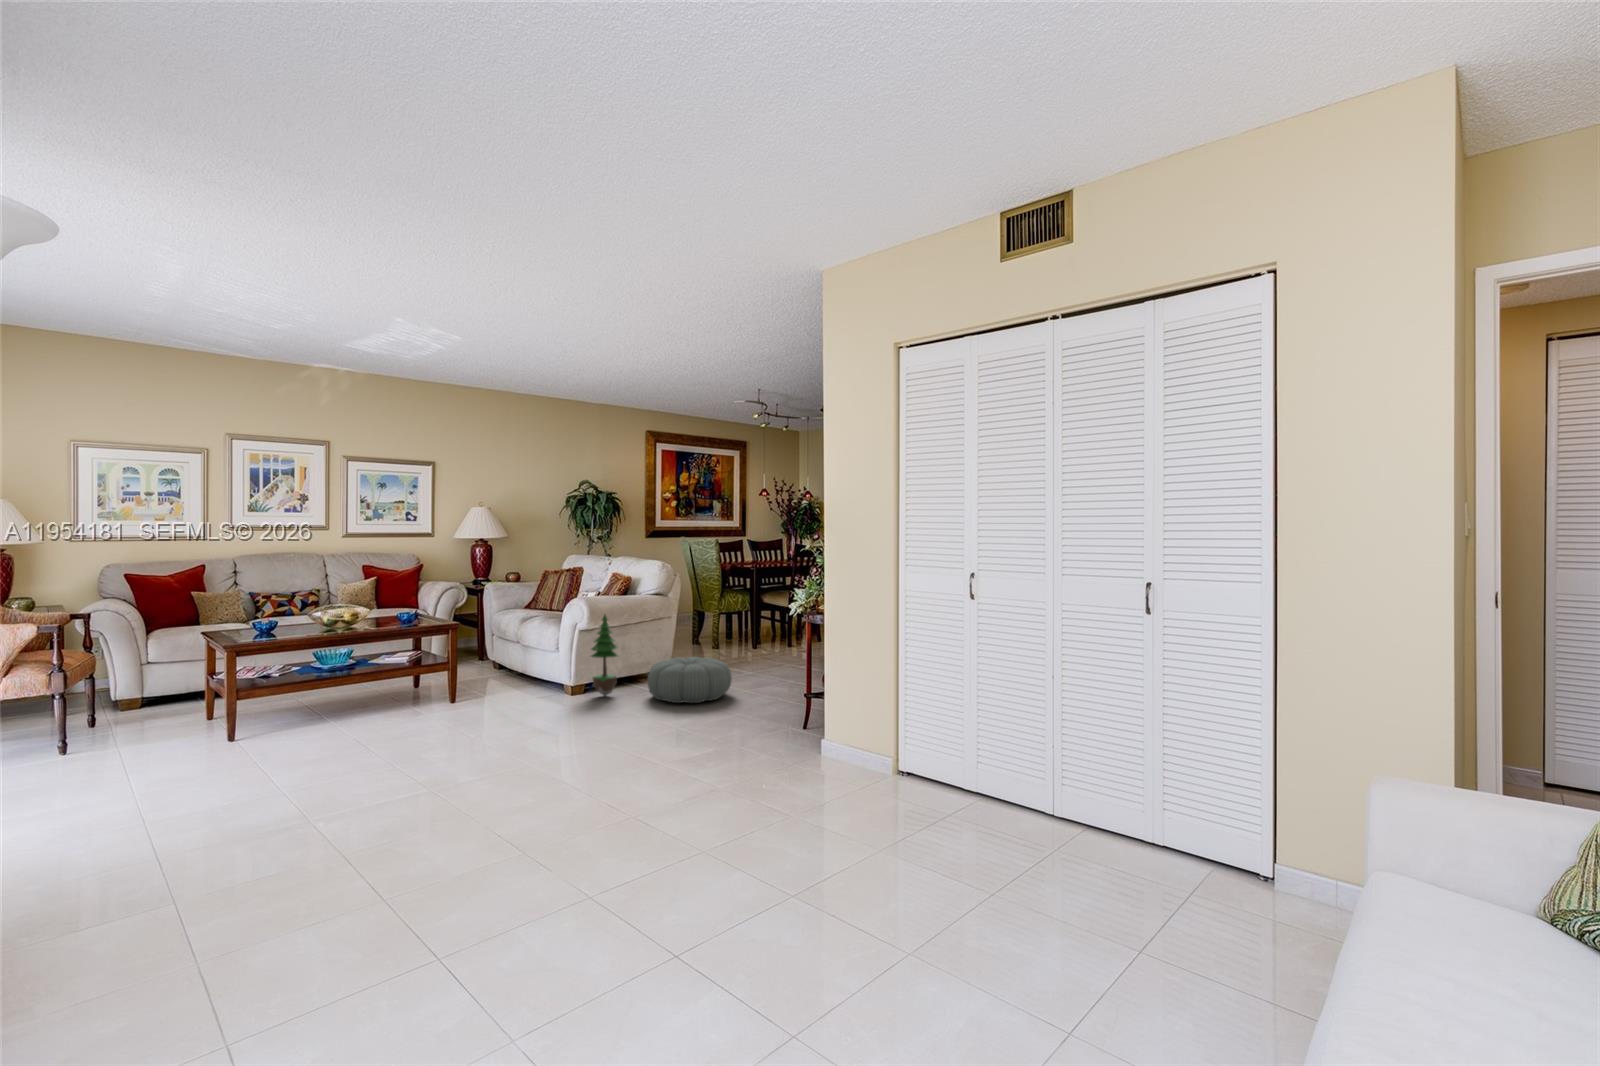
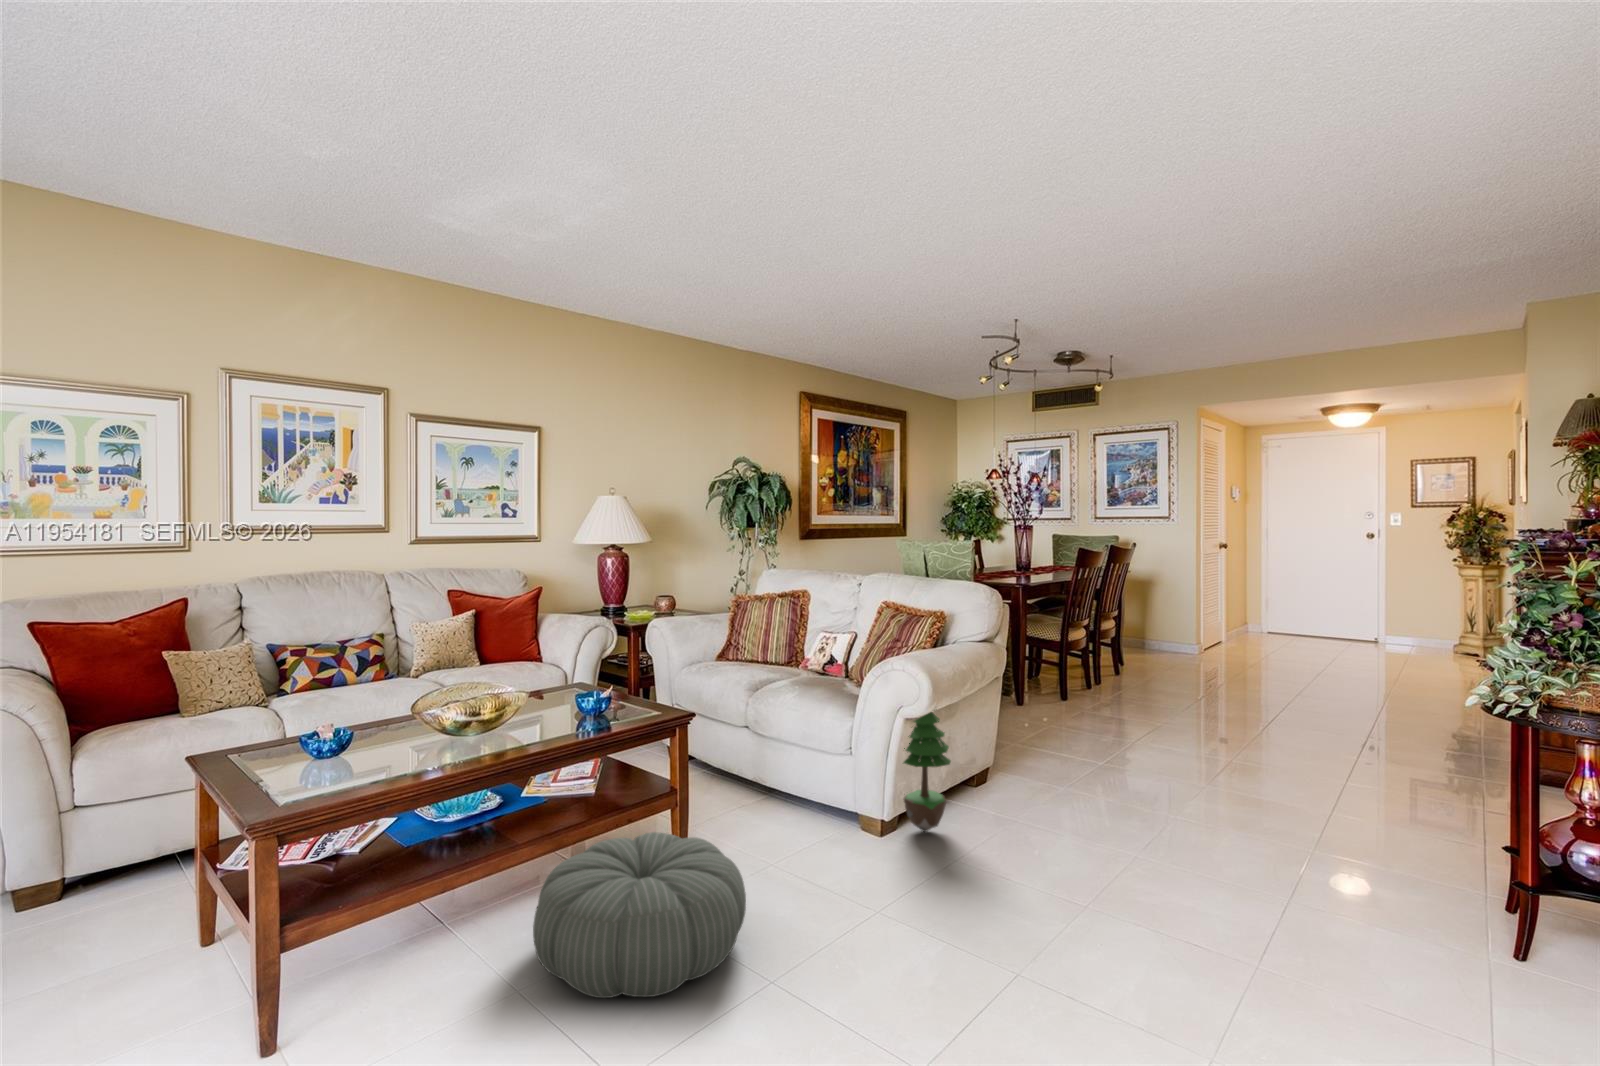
pouf: present [648,657,732,703] -> present [533,832,746,998]

